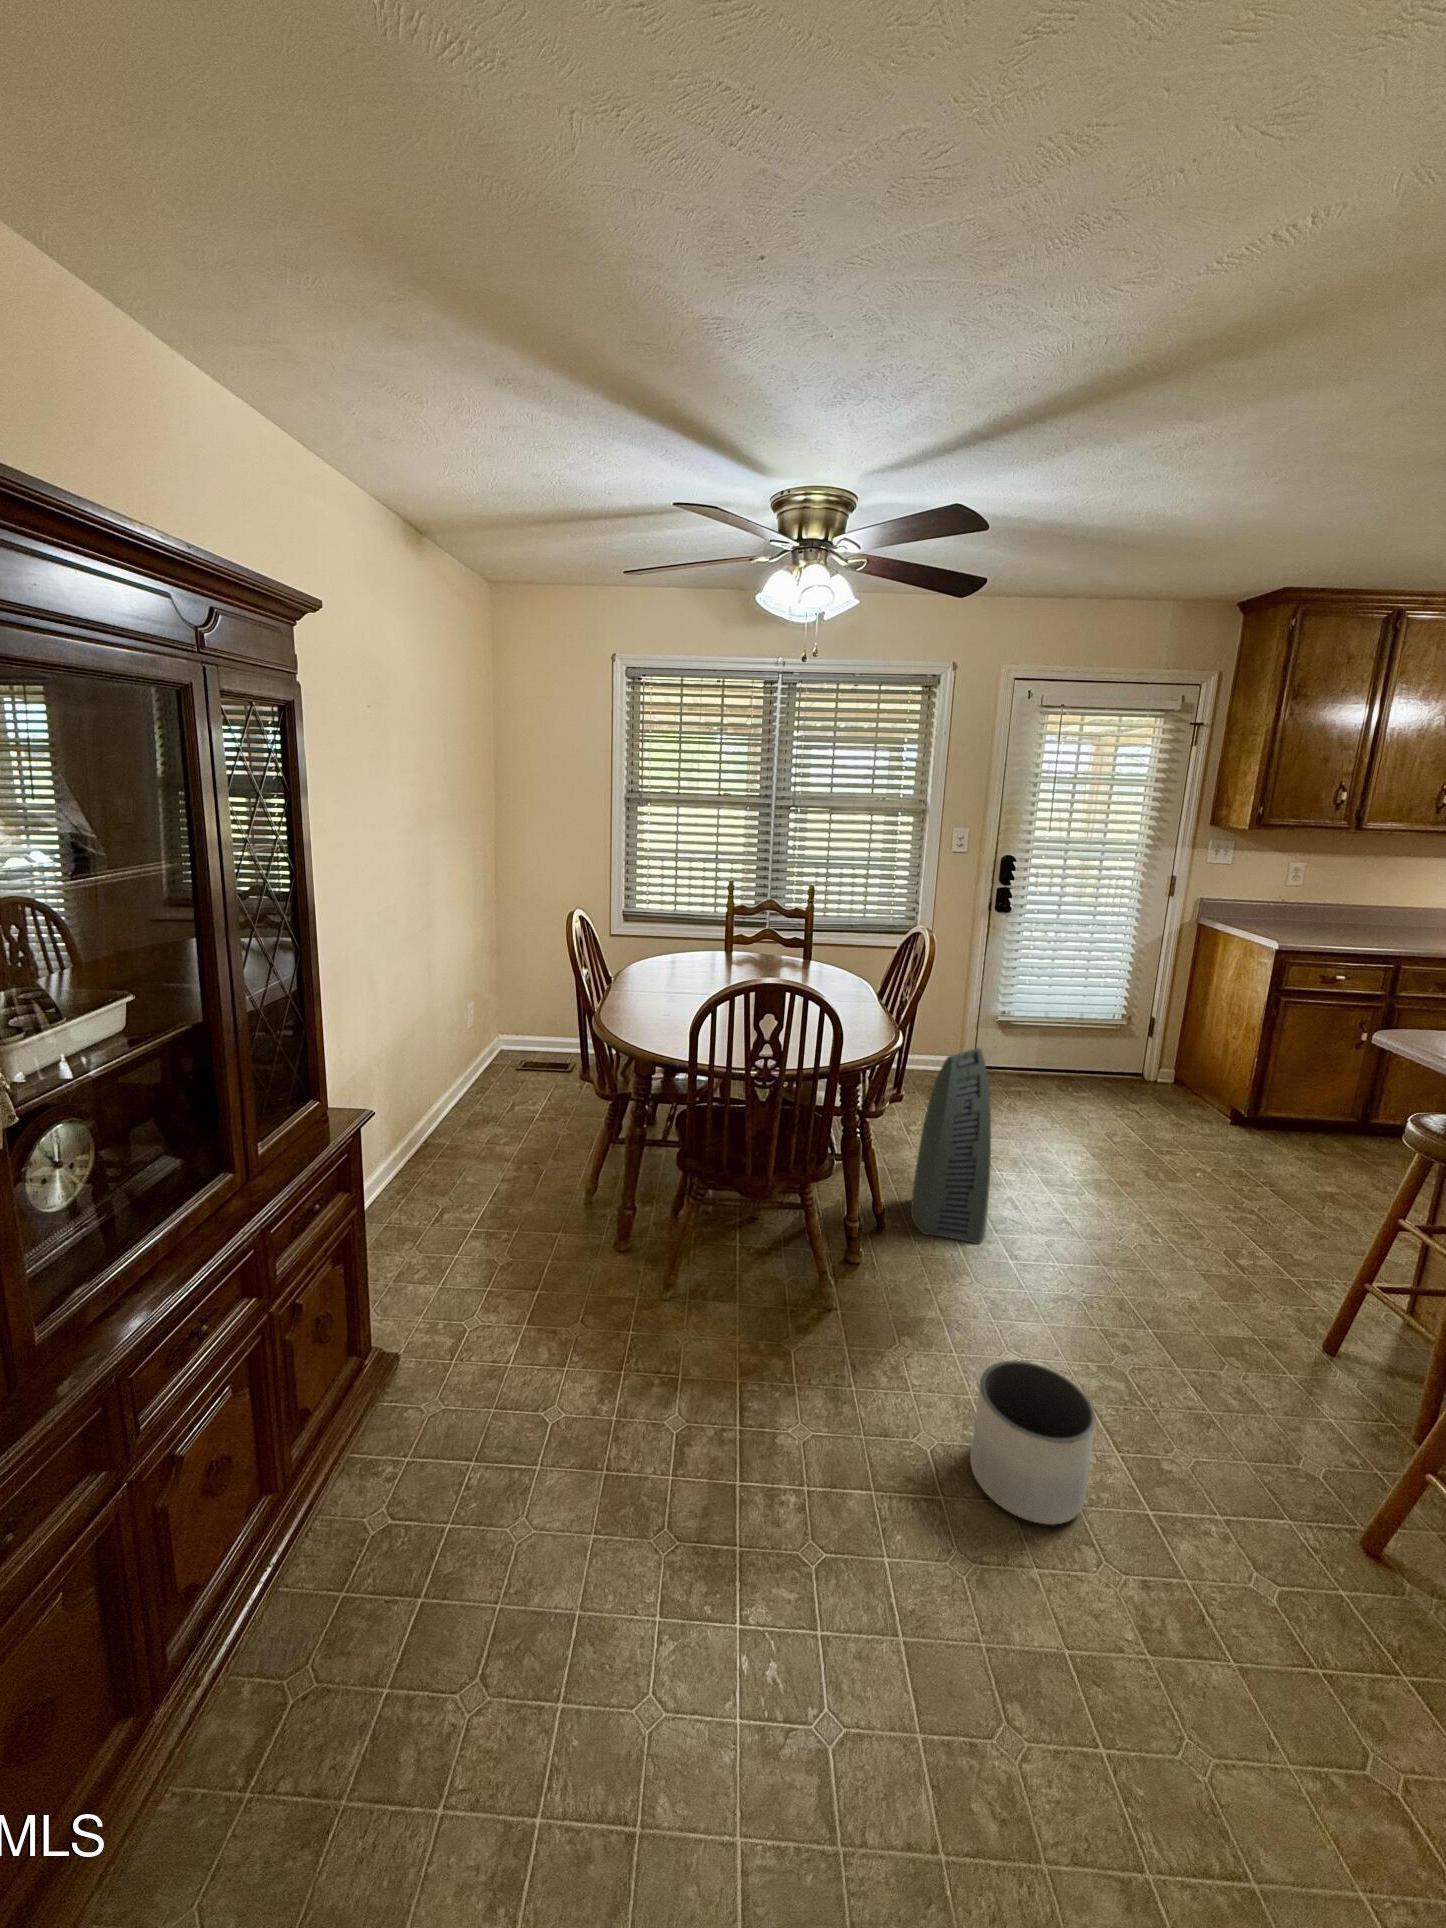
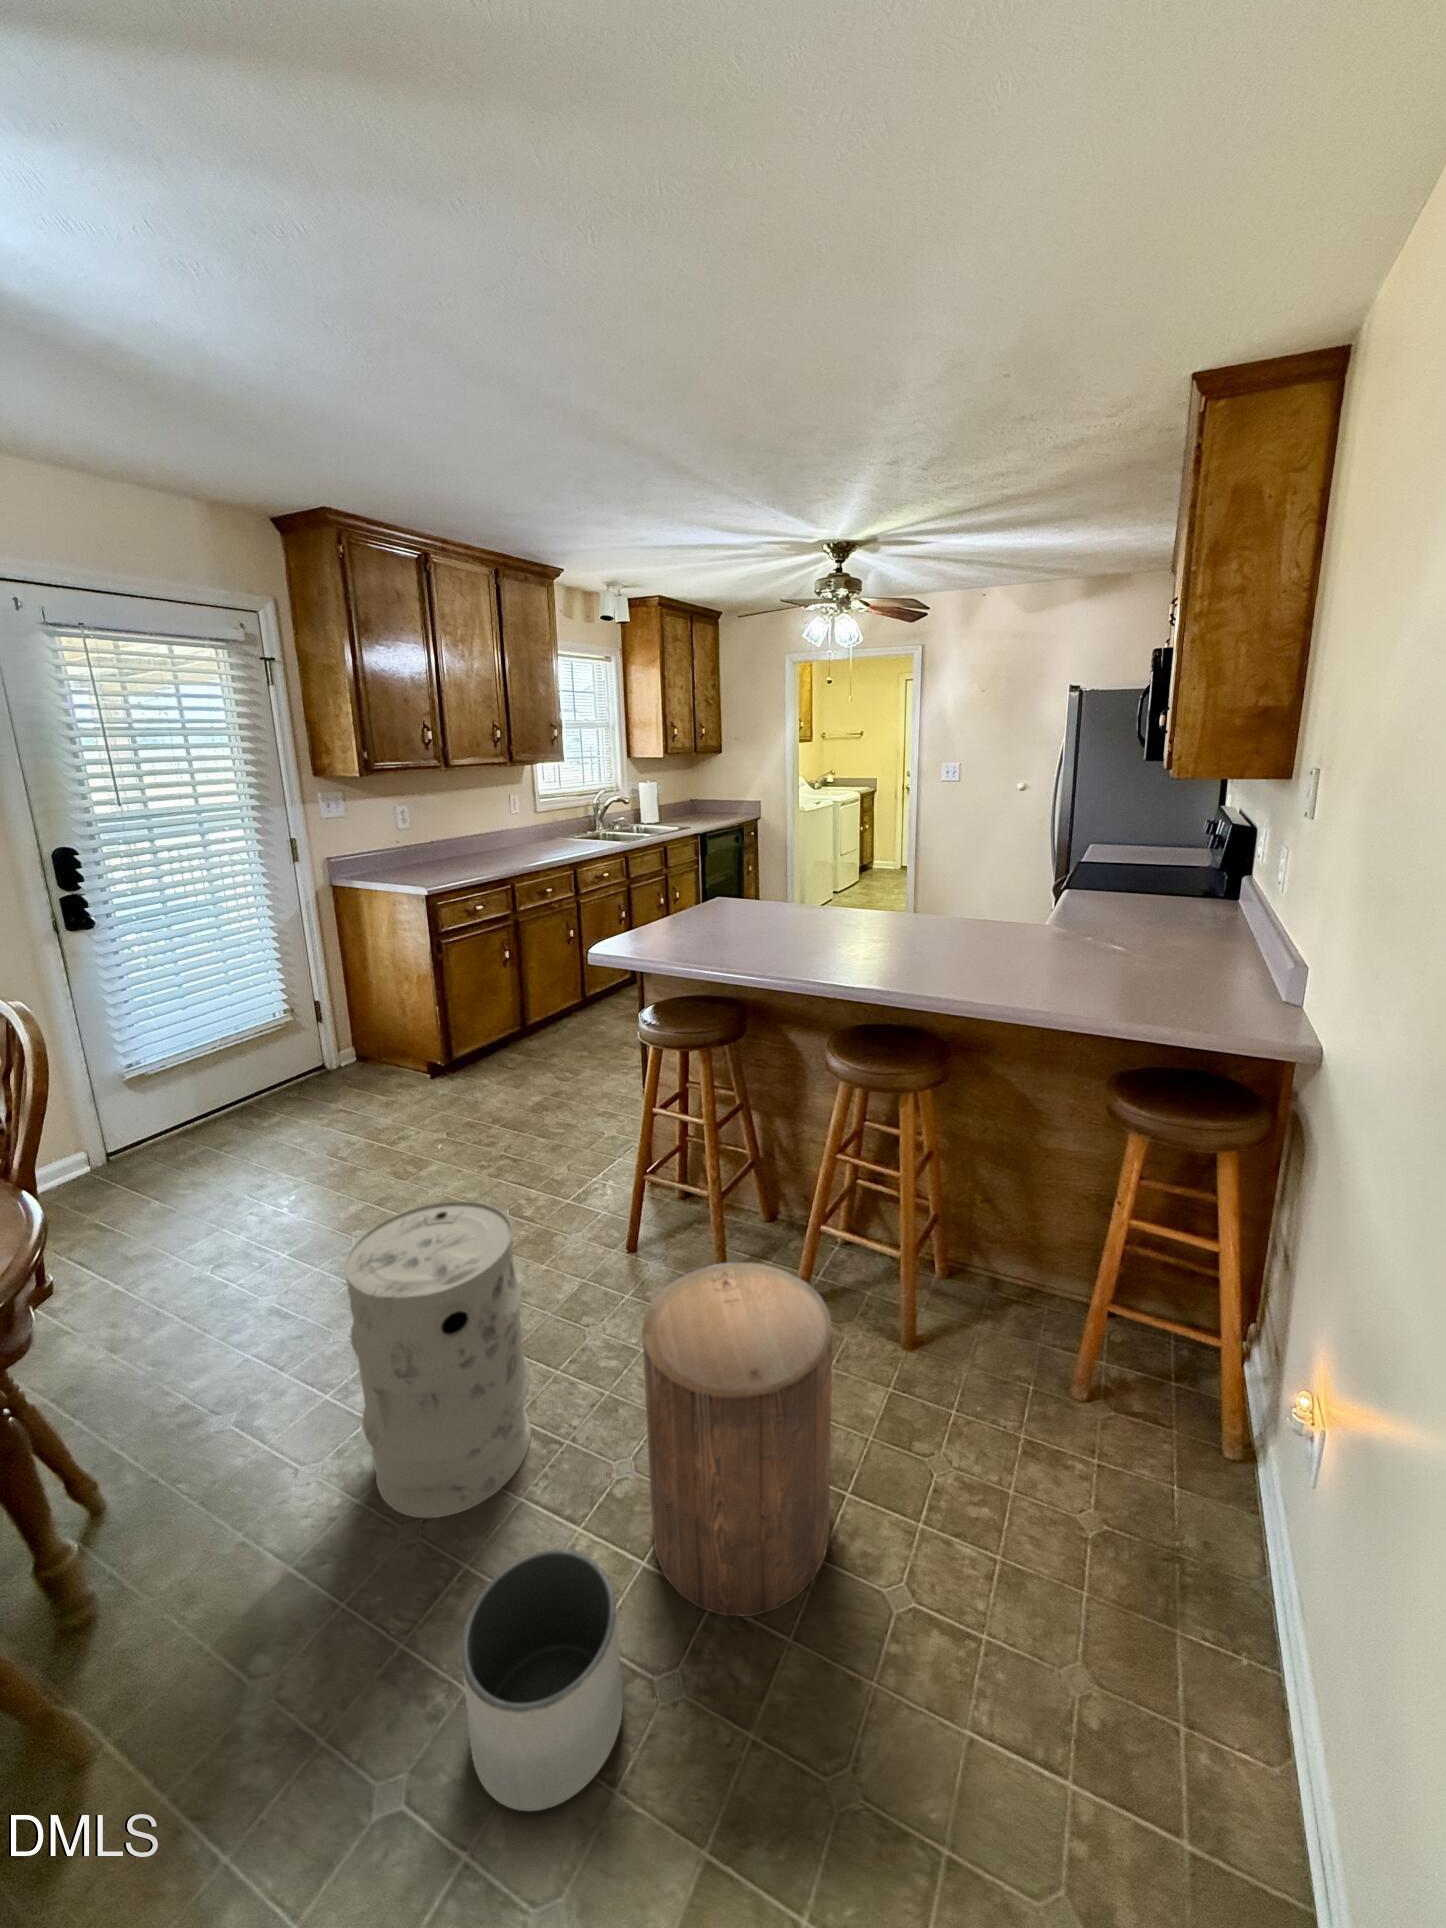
air purifier: present [911,1048,991,1244] -> none [123,1163,281,1478]
trash can: none [1009,1136,1161,1373] -> present [345,1201,531,1518]
stool: none [1163,1287,1426,1642] -> present [642,1262,832,1617]

